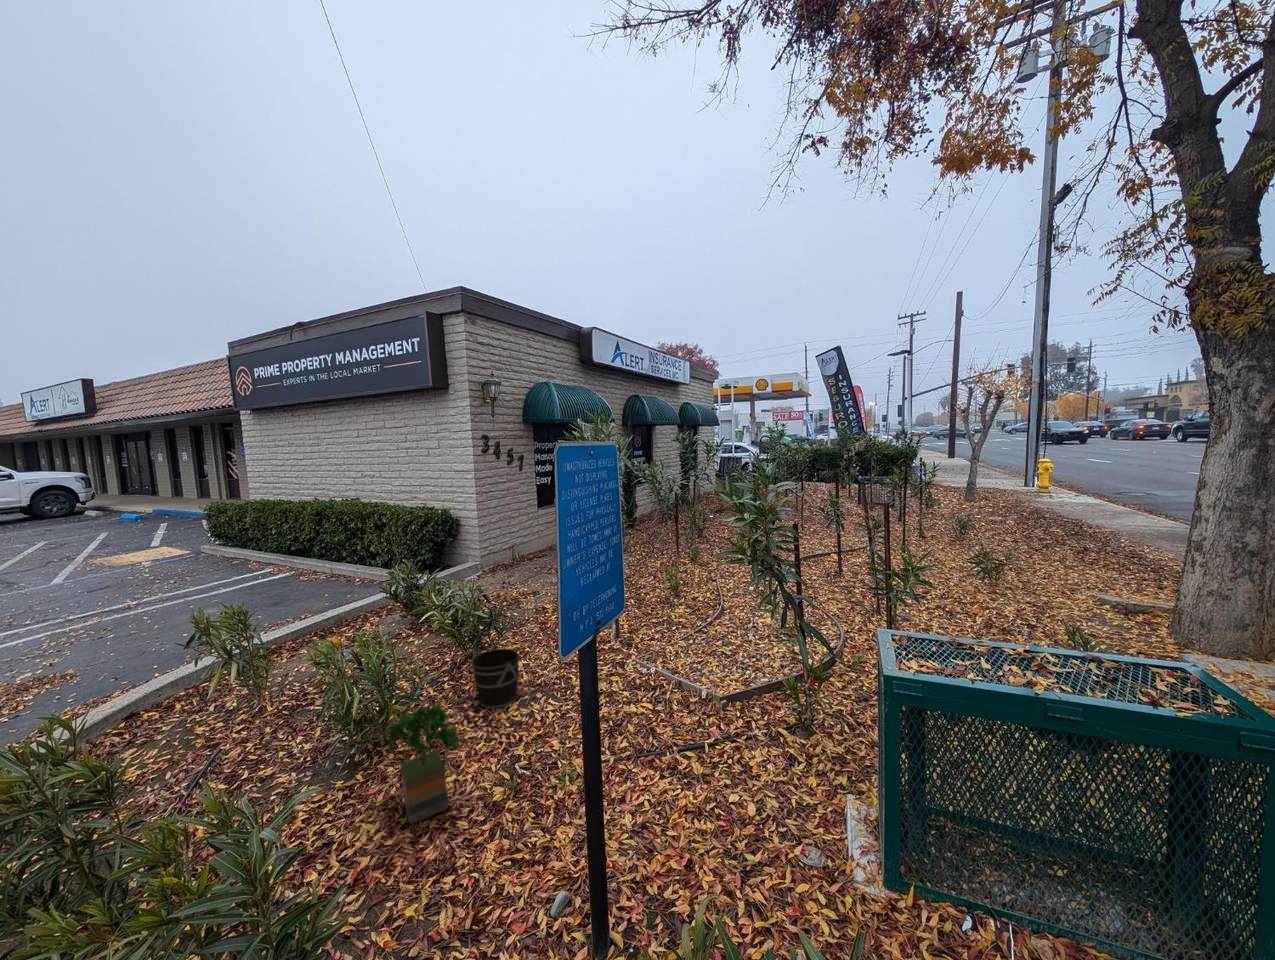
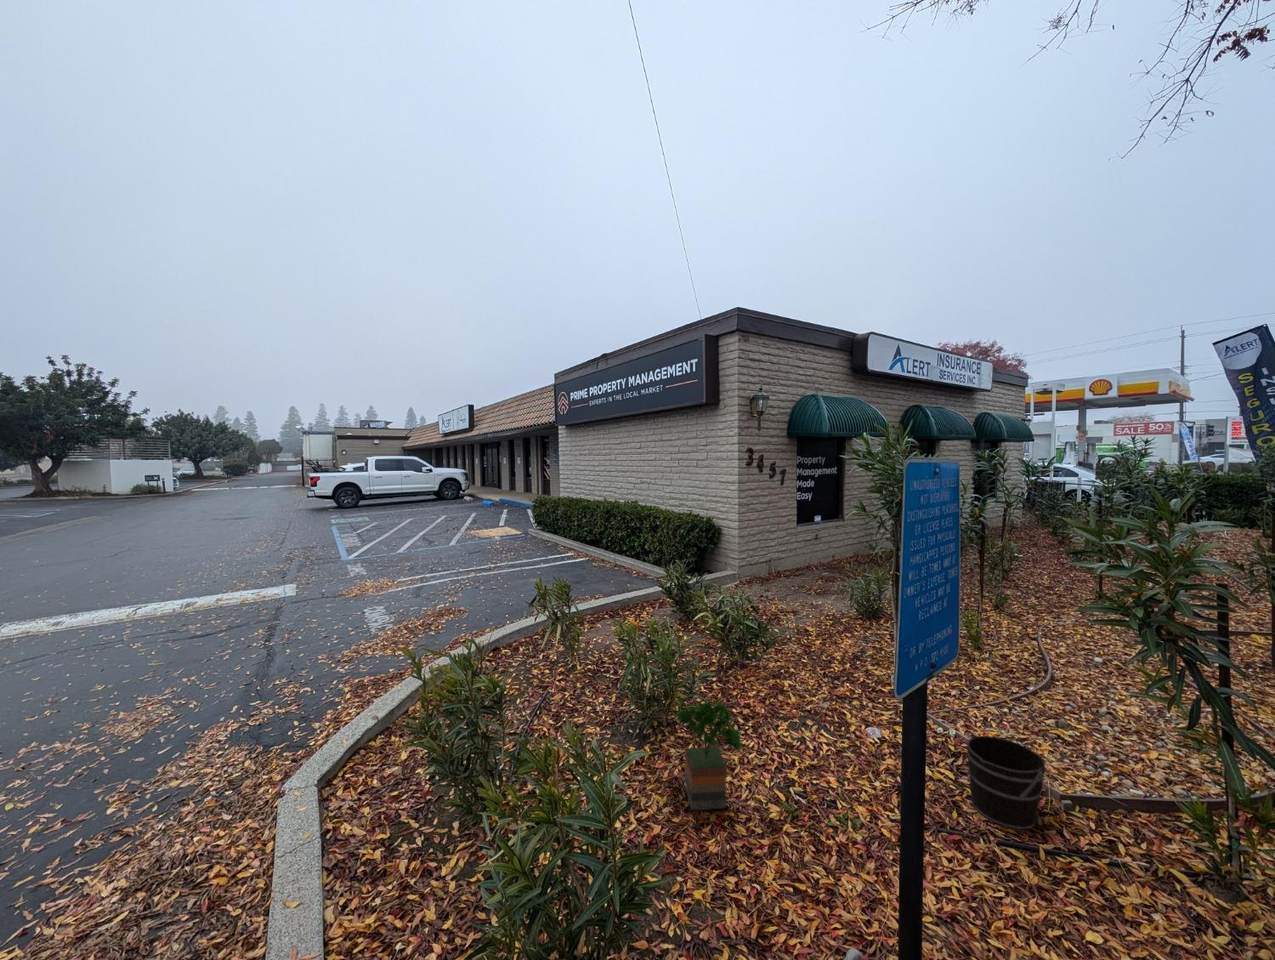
bucket: present [471,649,519,708] -> present [967,734,1045,829]

